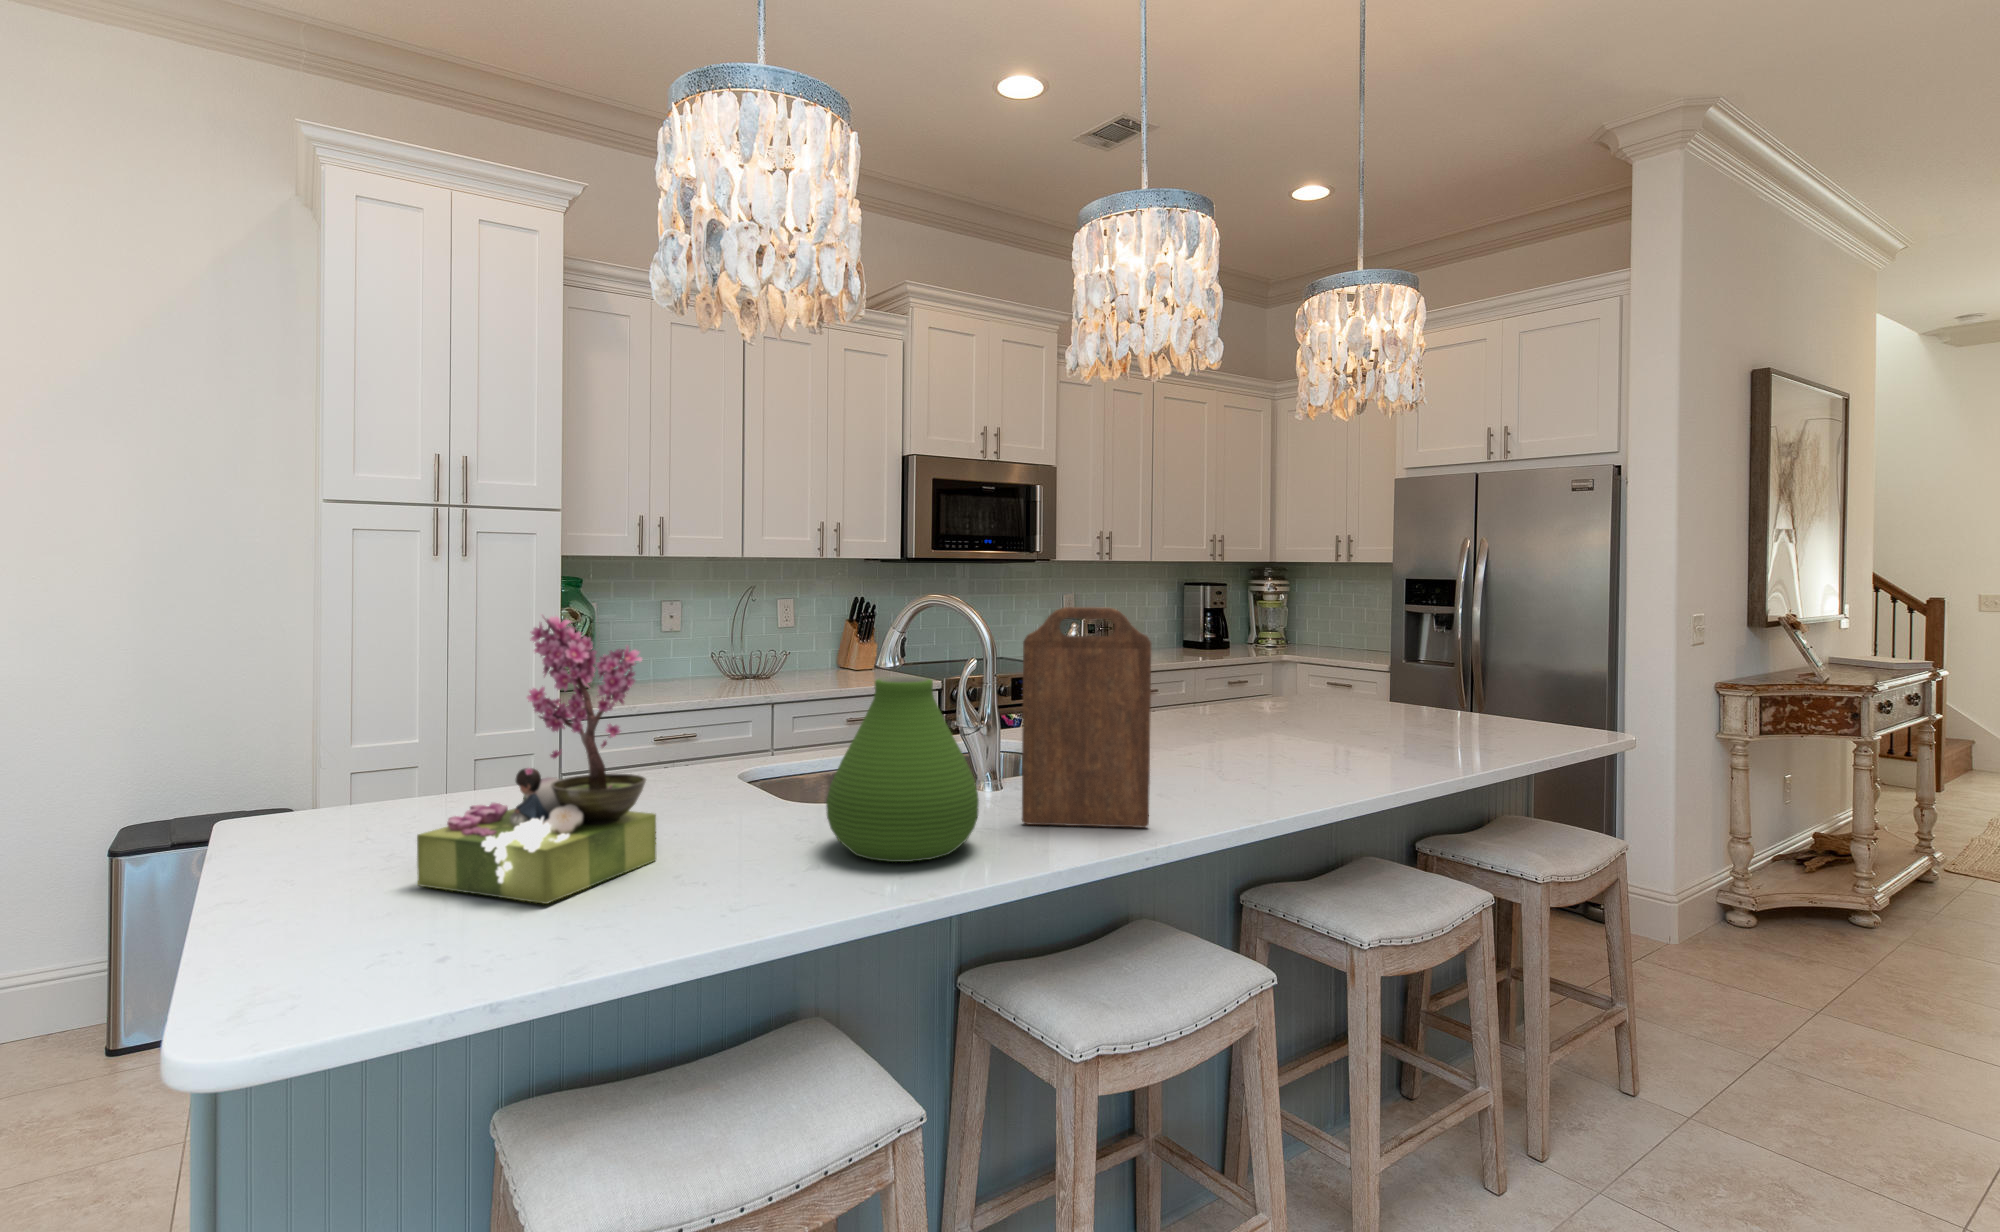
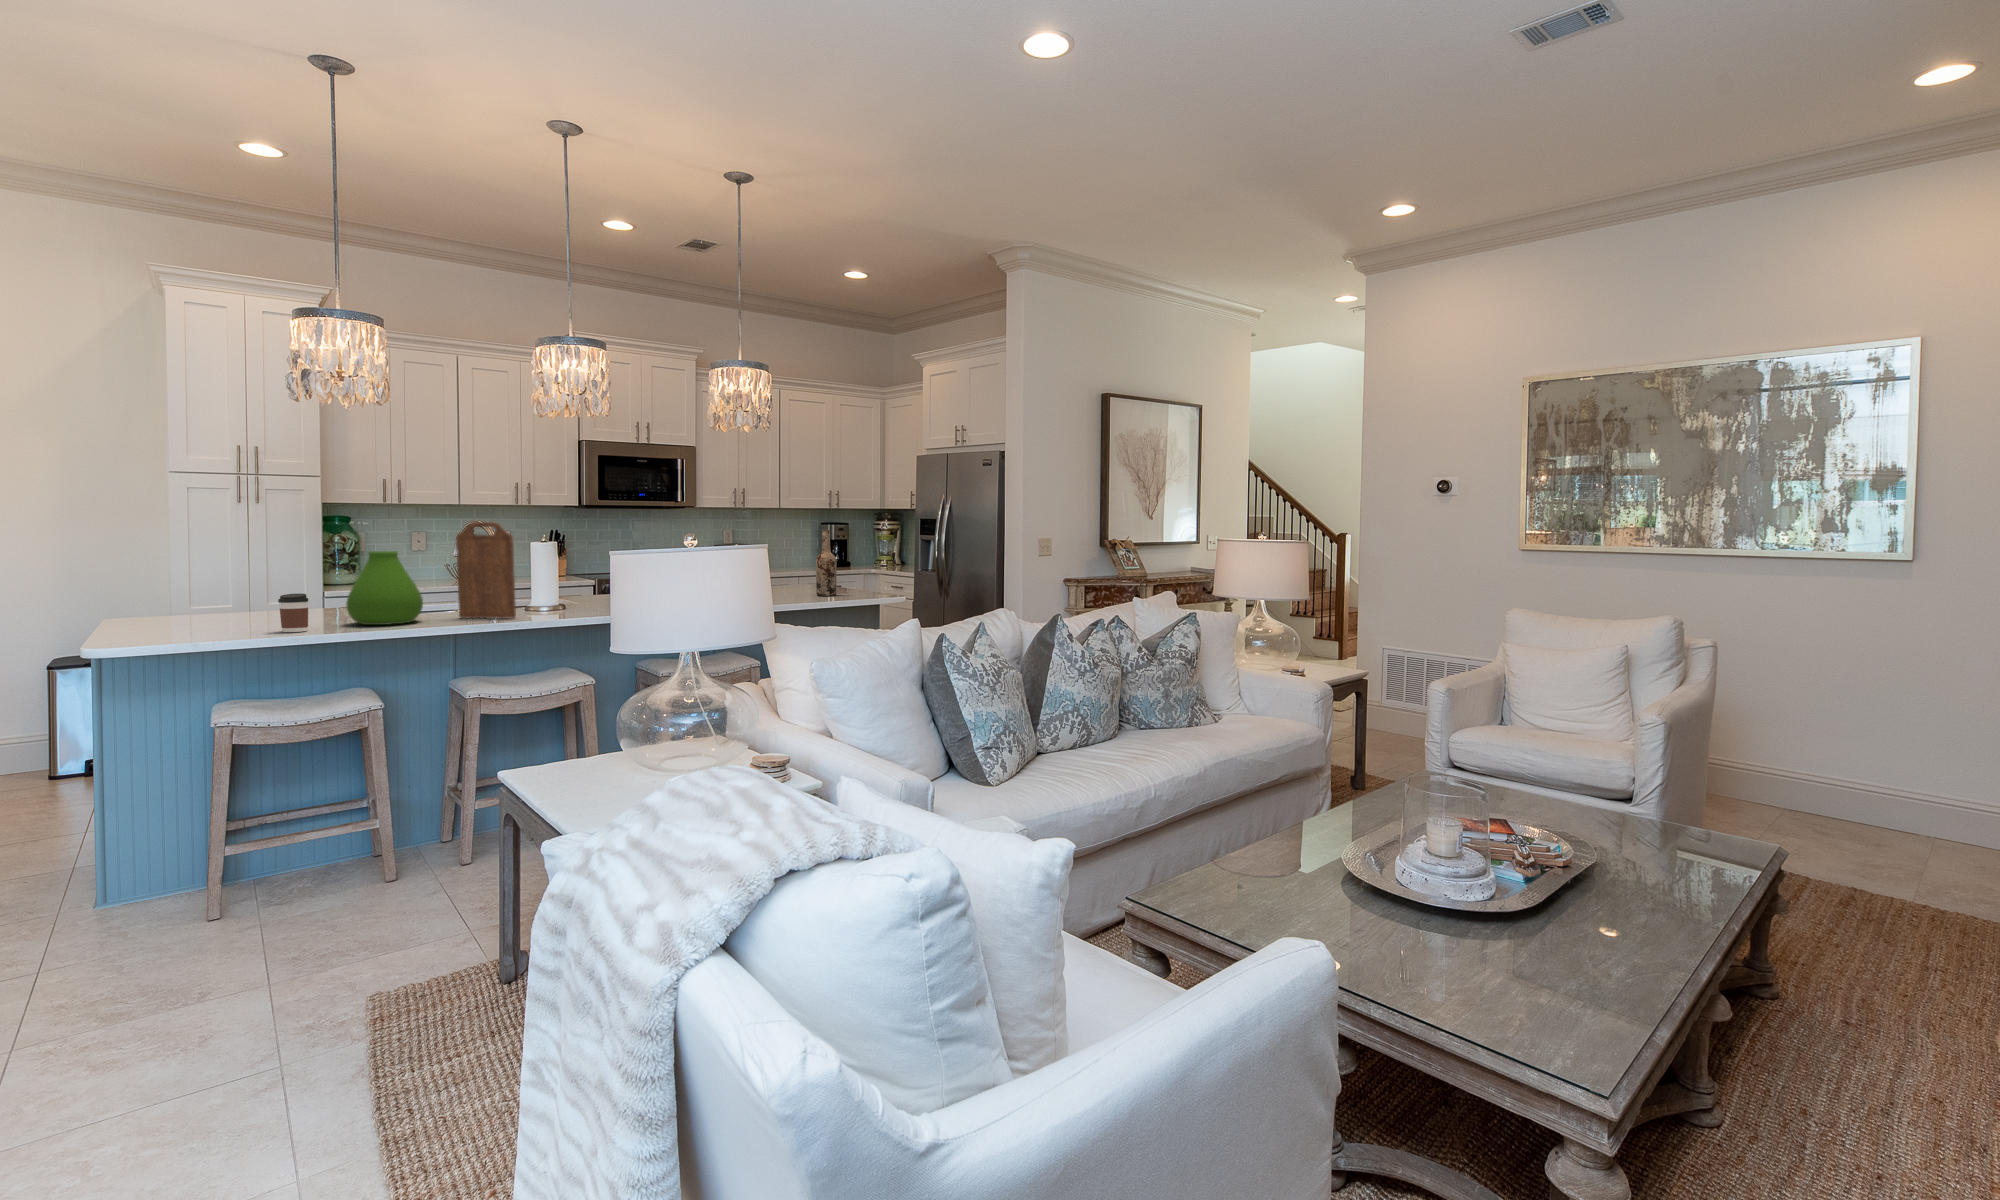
wine bottle: none [1498,609,1542,736] -> present [816,530,837,596]
flower arrangement: present [417,616,656,904] -> none [154,522,270,632]
coffee cup: none [725,795,788,902] -> present [278,594,308,632]

